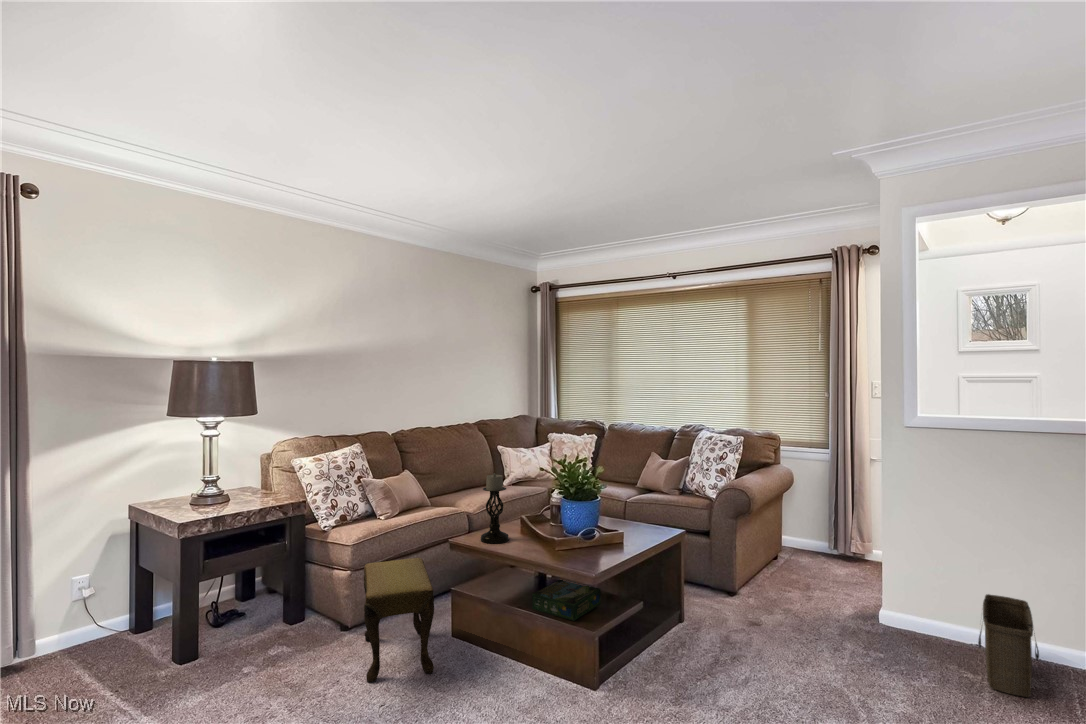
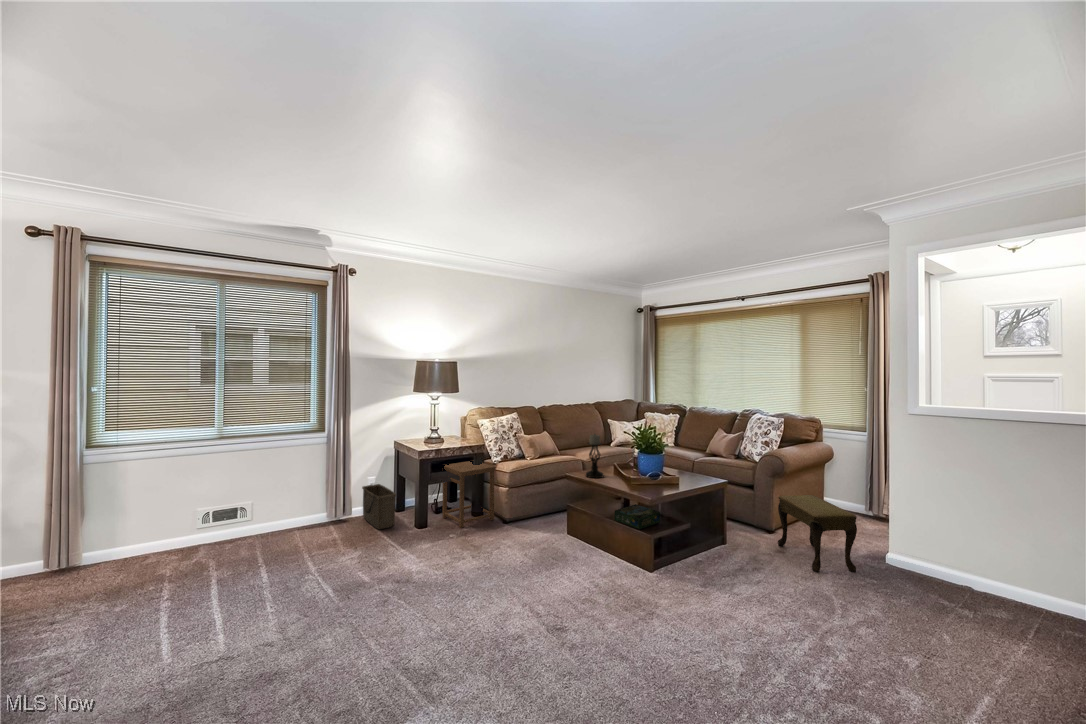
side table: none [227,528,326,649] -> present [442,461,495,528]
footstool: present [364,558,434,682] -> present [778,495,857,572]
basket: present [978,594,1039,697] -> present [362,484,396,529]

